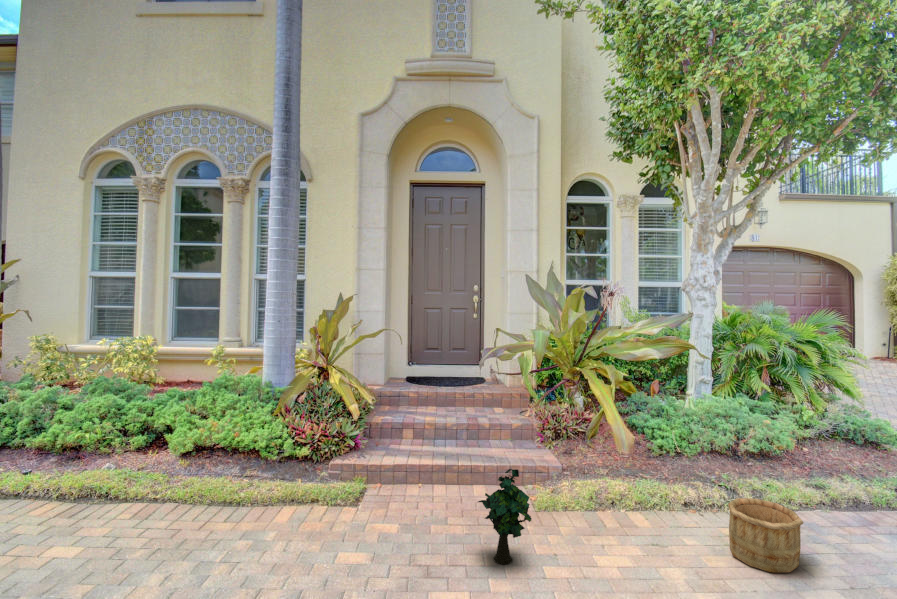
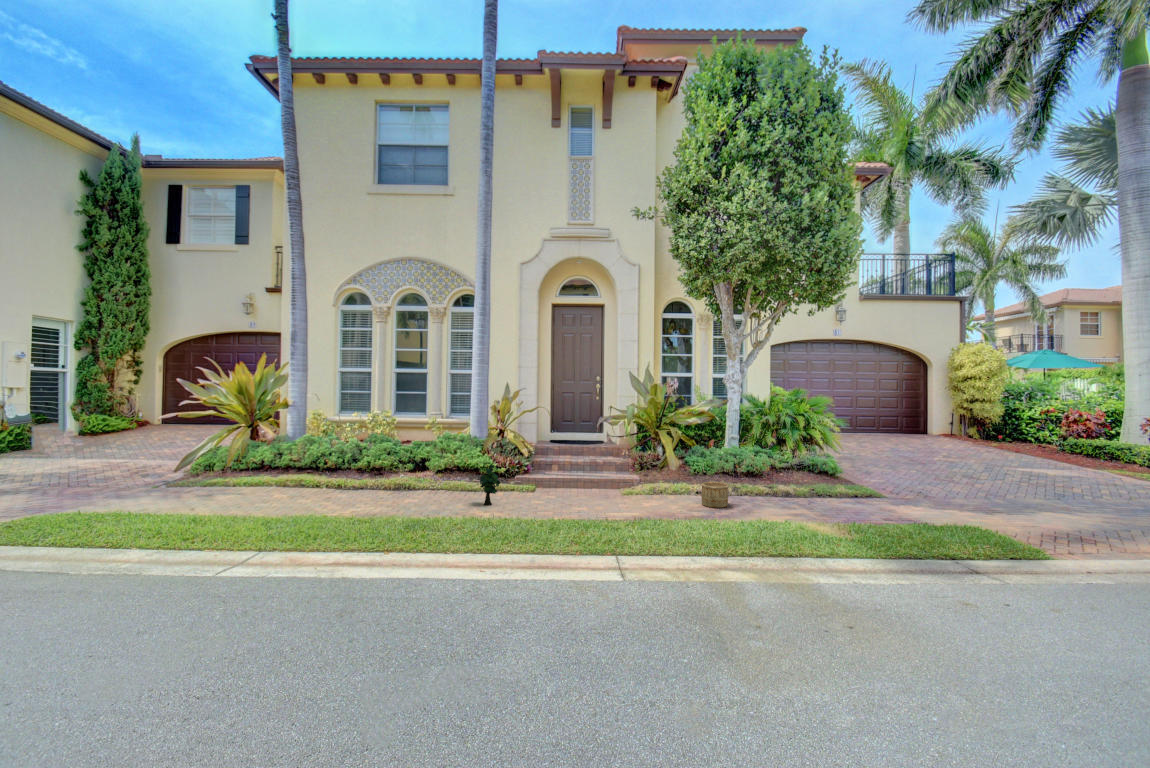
decorative plant: present [478,469,532,564] -> present [477,465,501,505]

